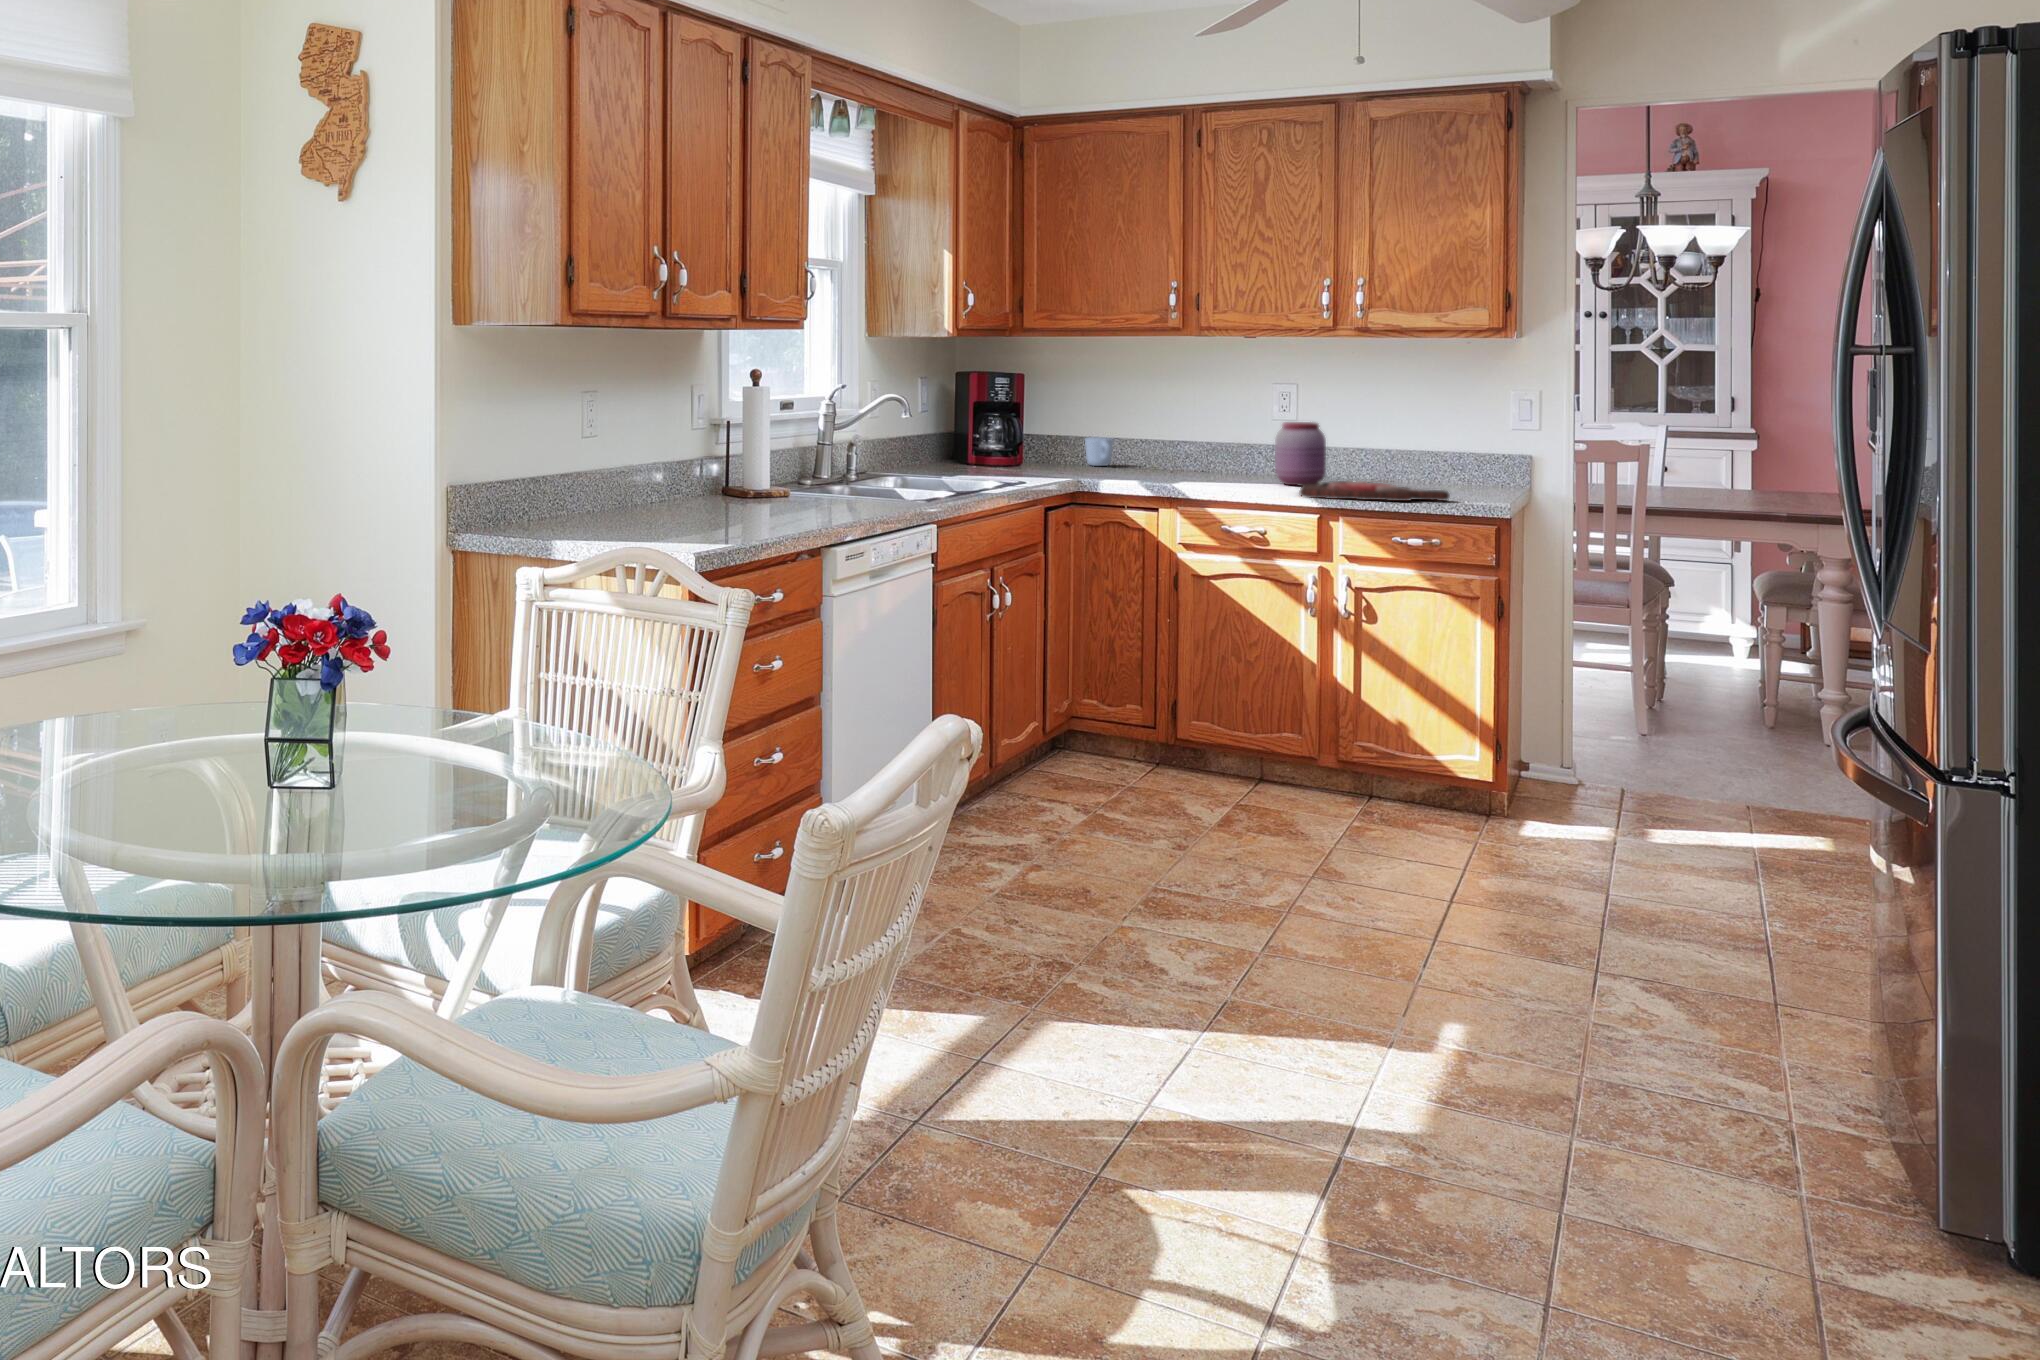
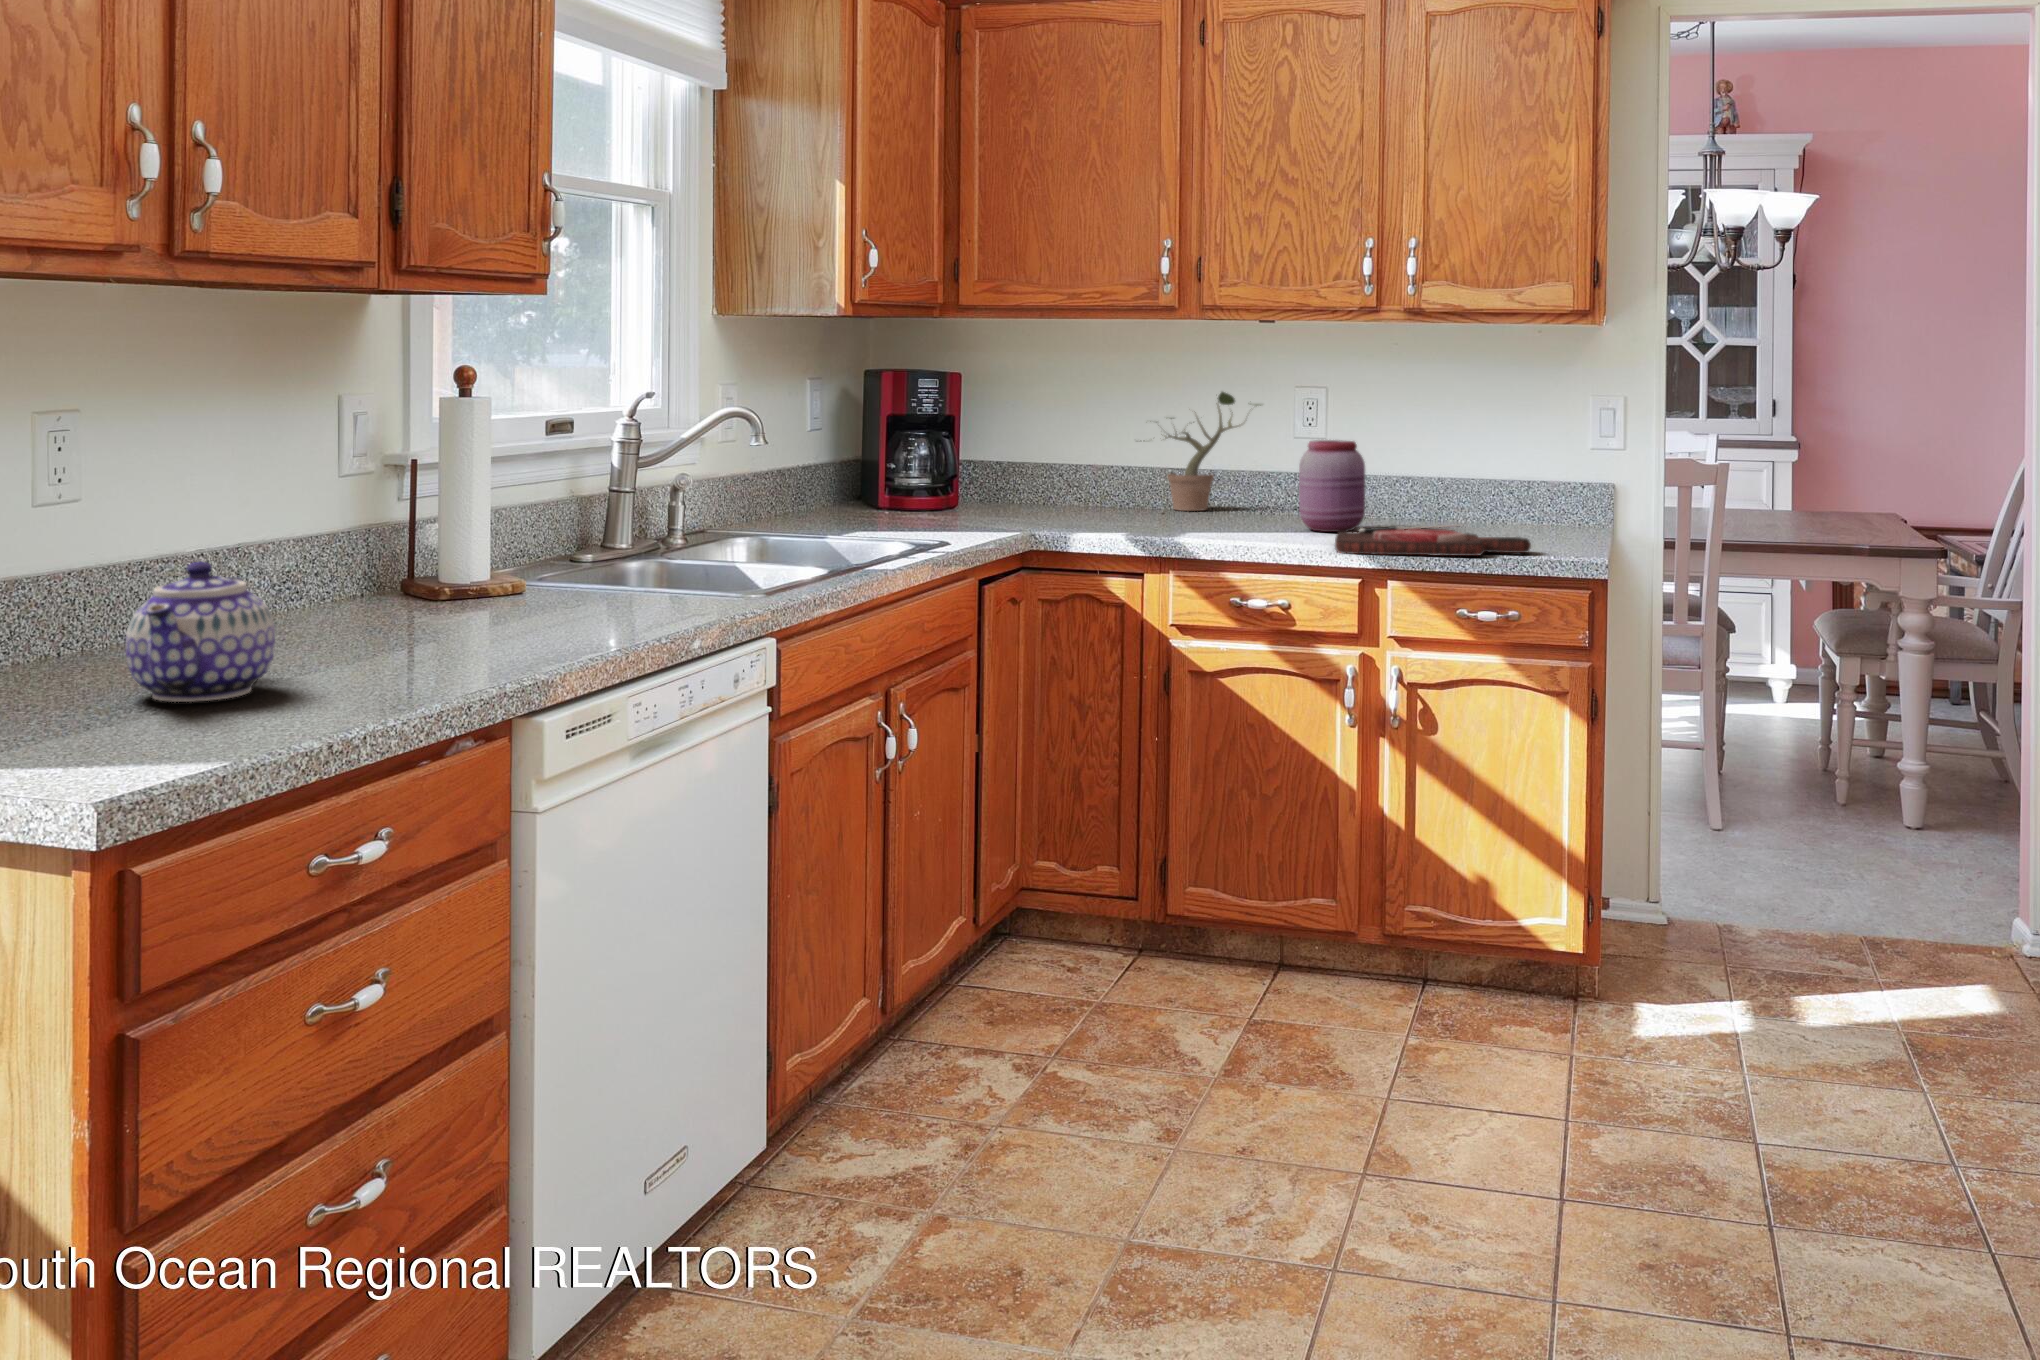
potted plant: none [1151,371,1252,471] -> present [1165,392,1261,511]
mug: present [1085,437,1113,466] -> none [1043,464,1083,505]
teapot: none [644,466,709,532] -> present [126,561,275,702]

